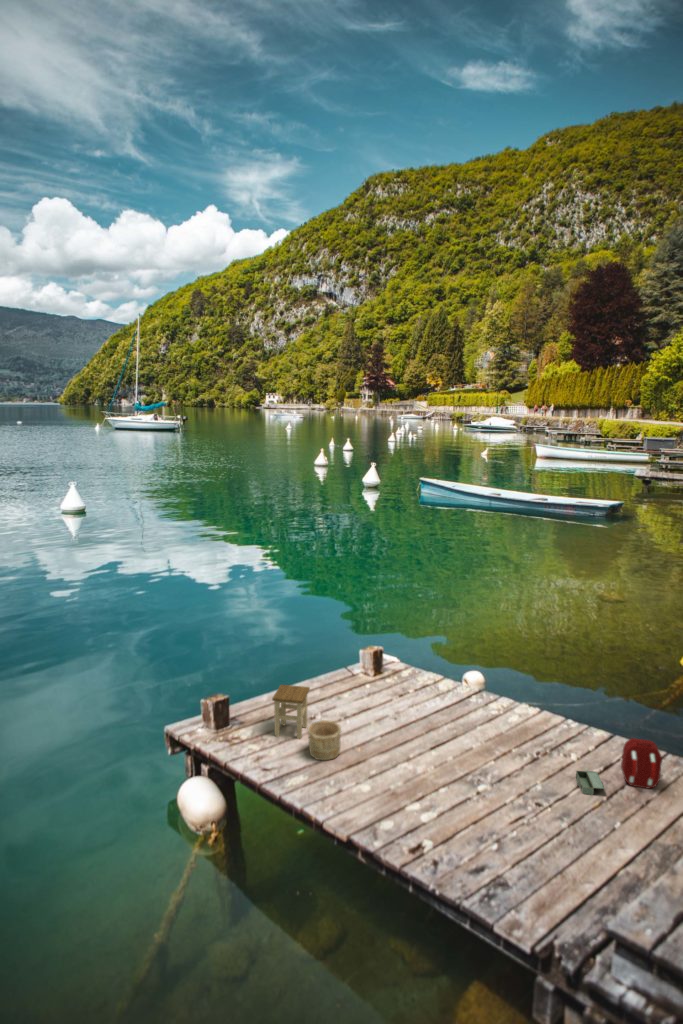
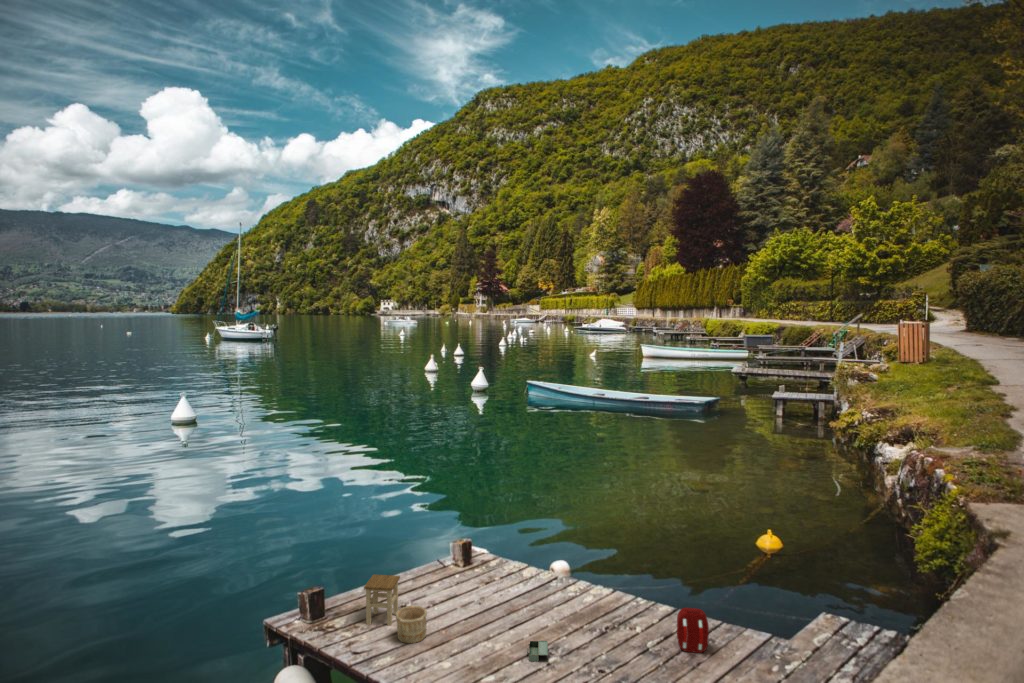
toolbox: present [576,771,604,795] -> present [527,641,548,662]

